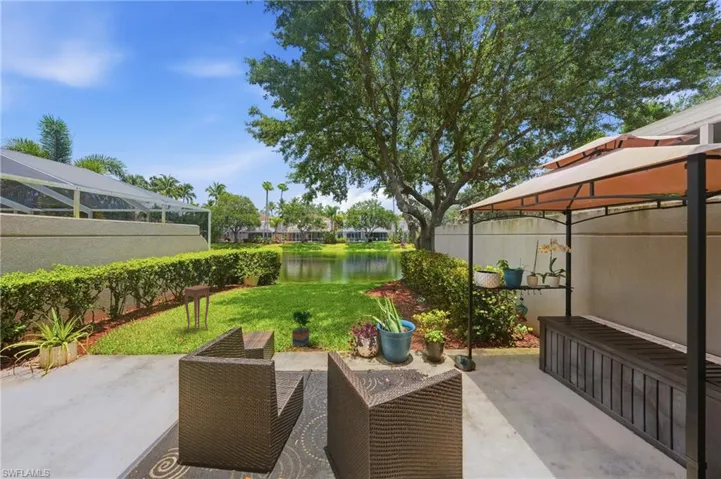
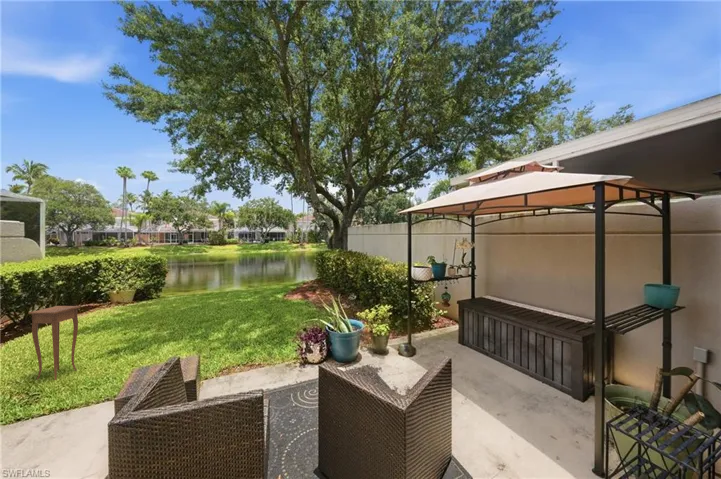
potted tree: present [292,311,312,346] -> none [222,323,251,368]

